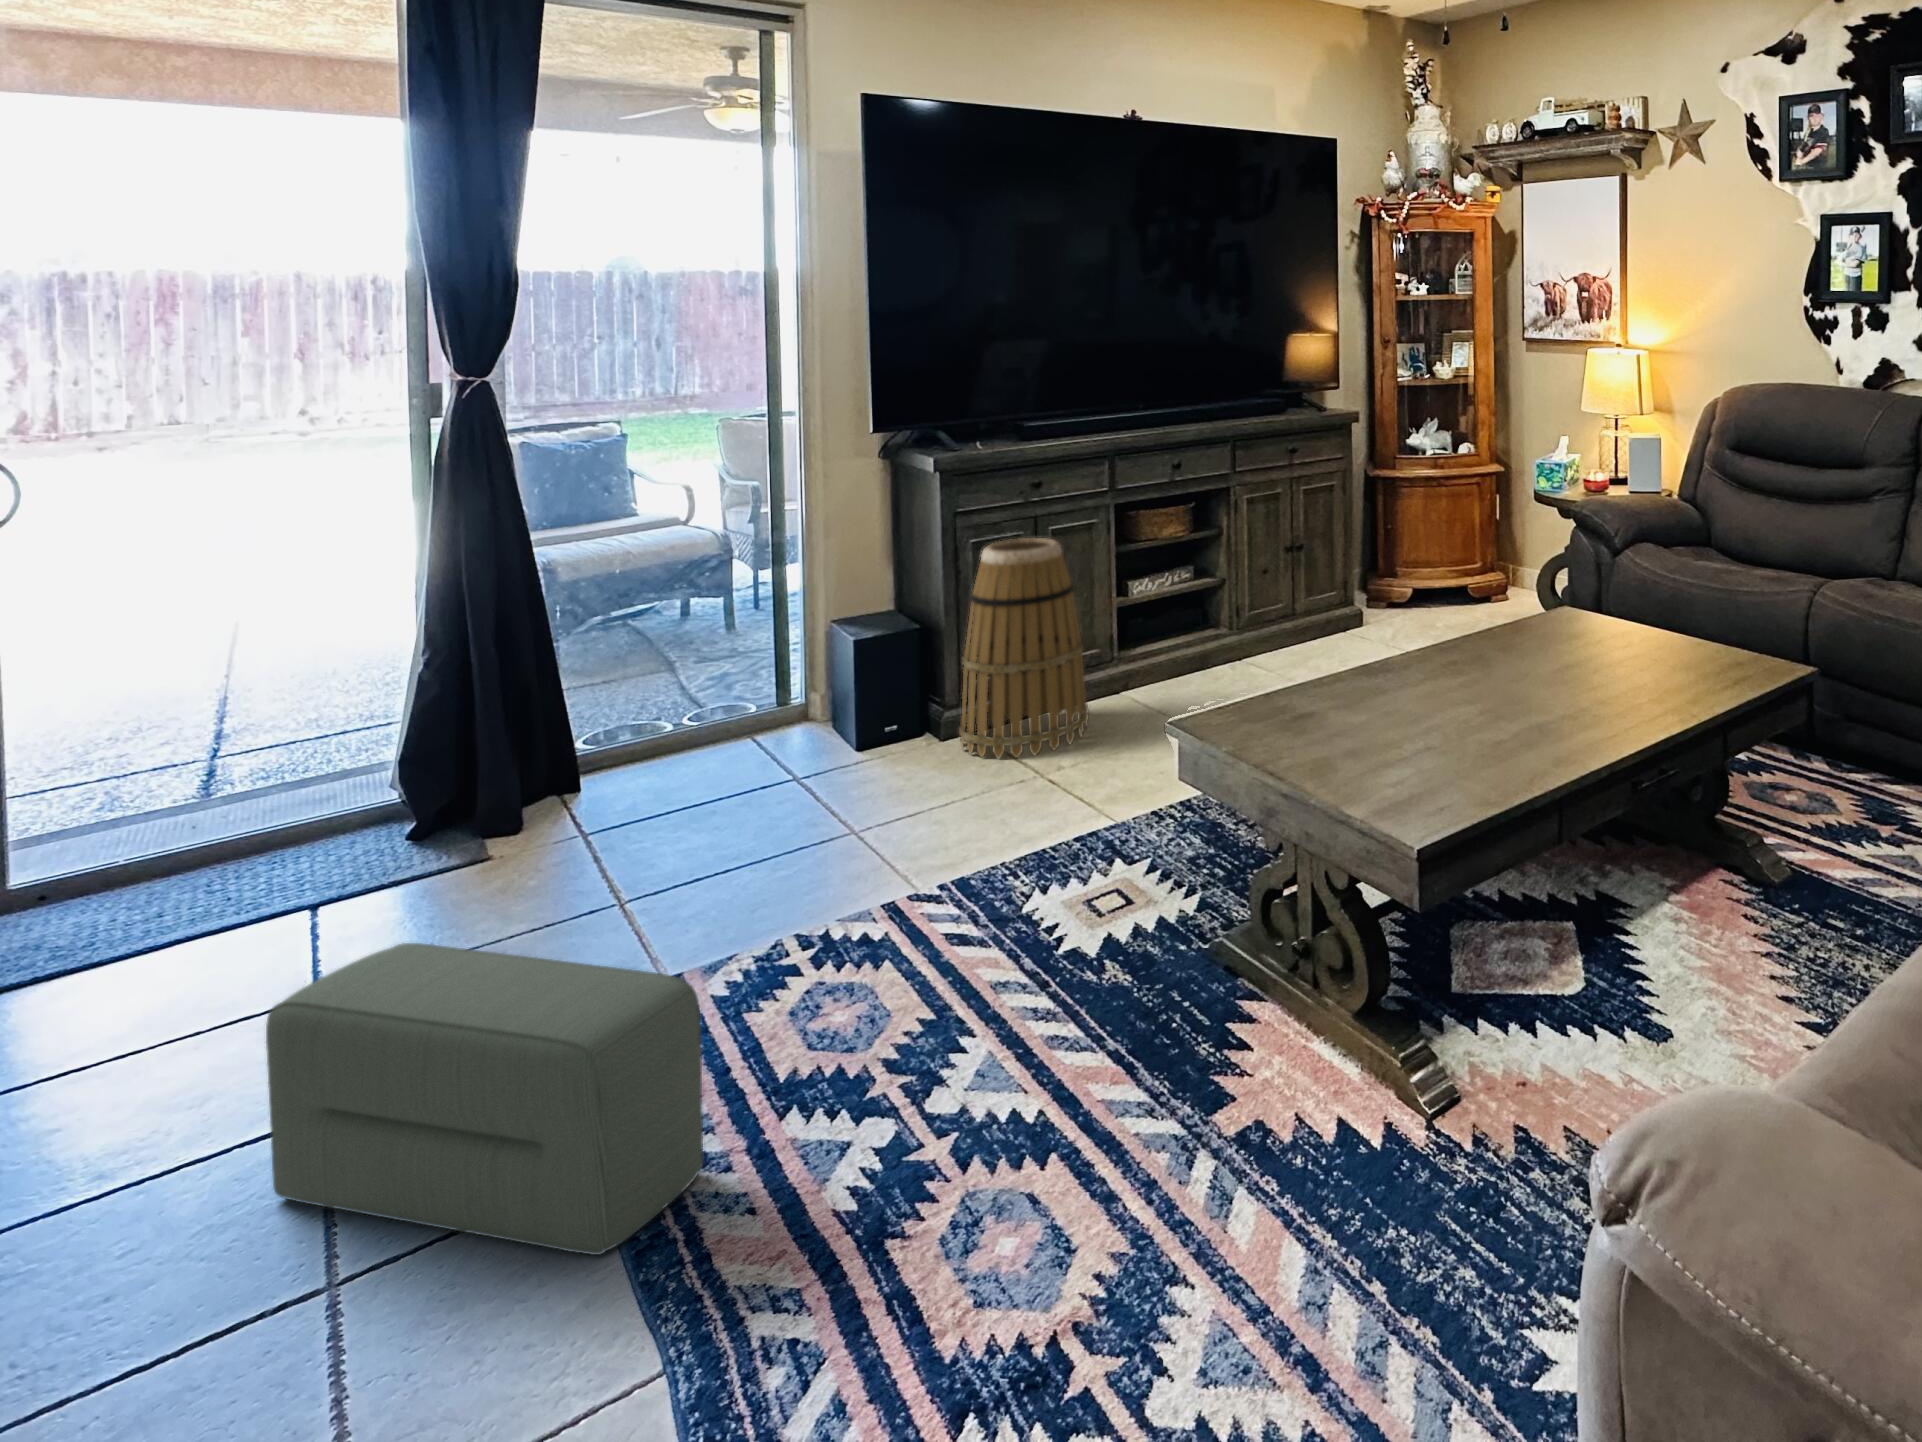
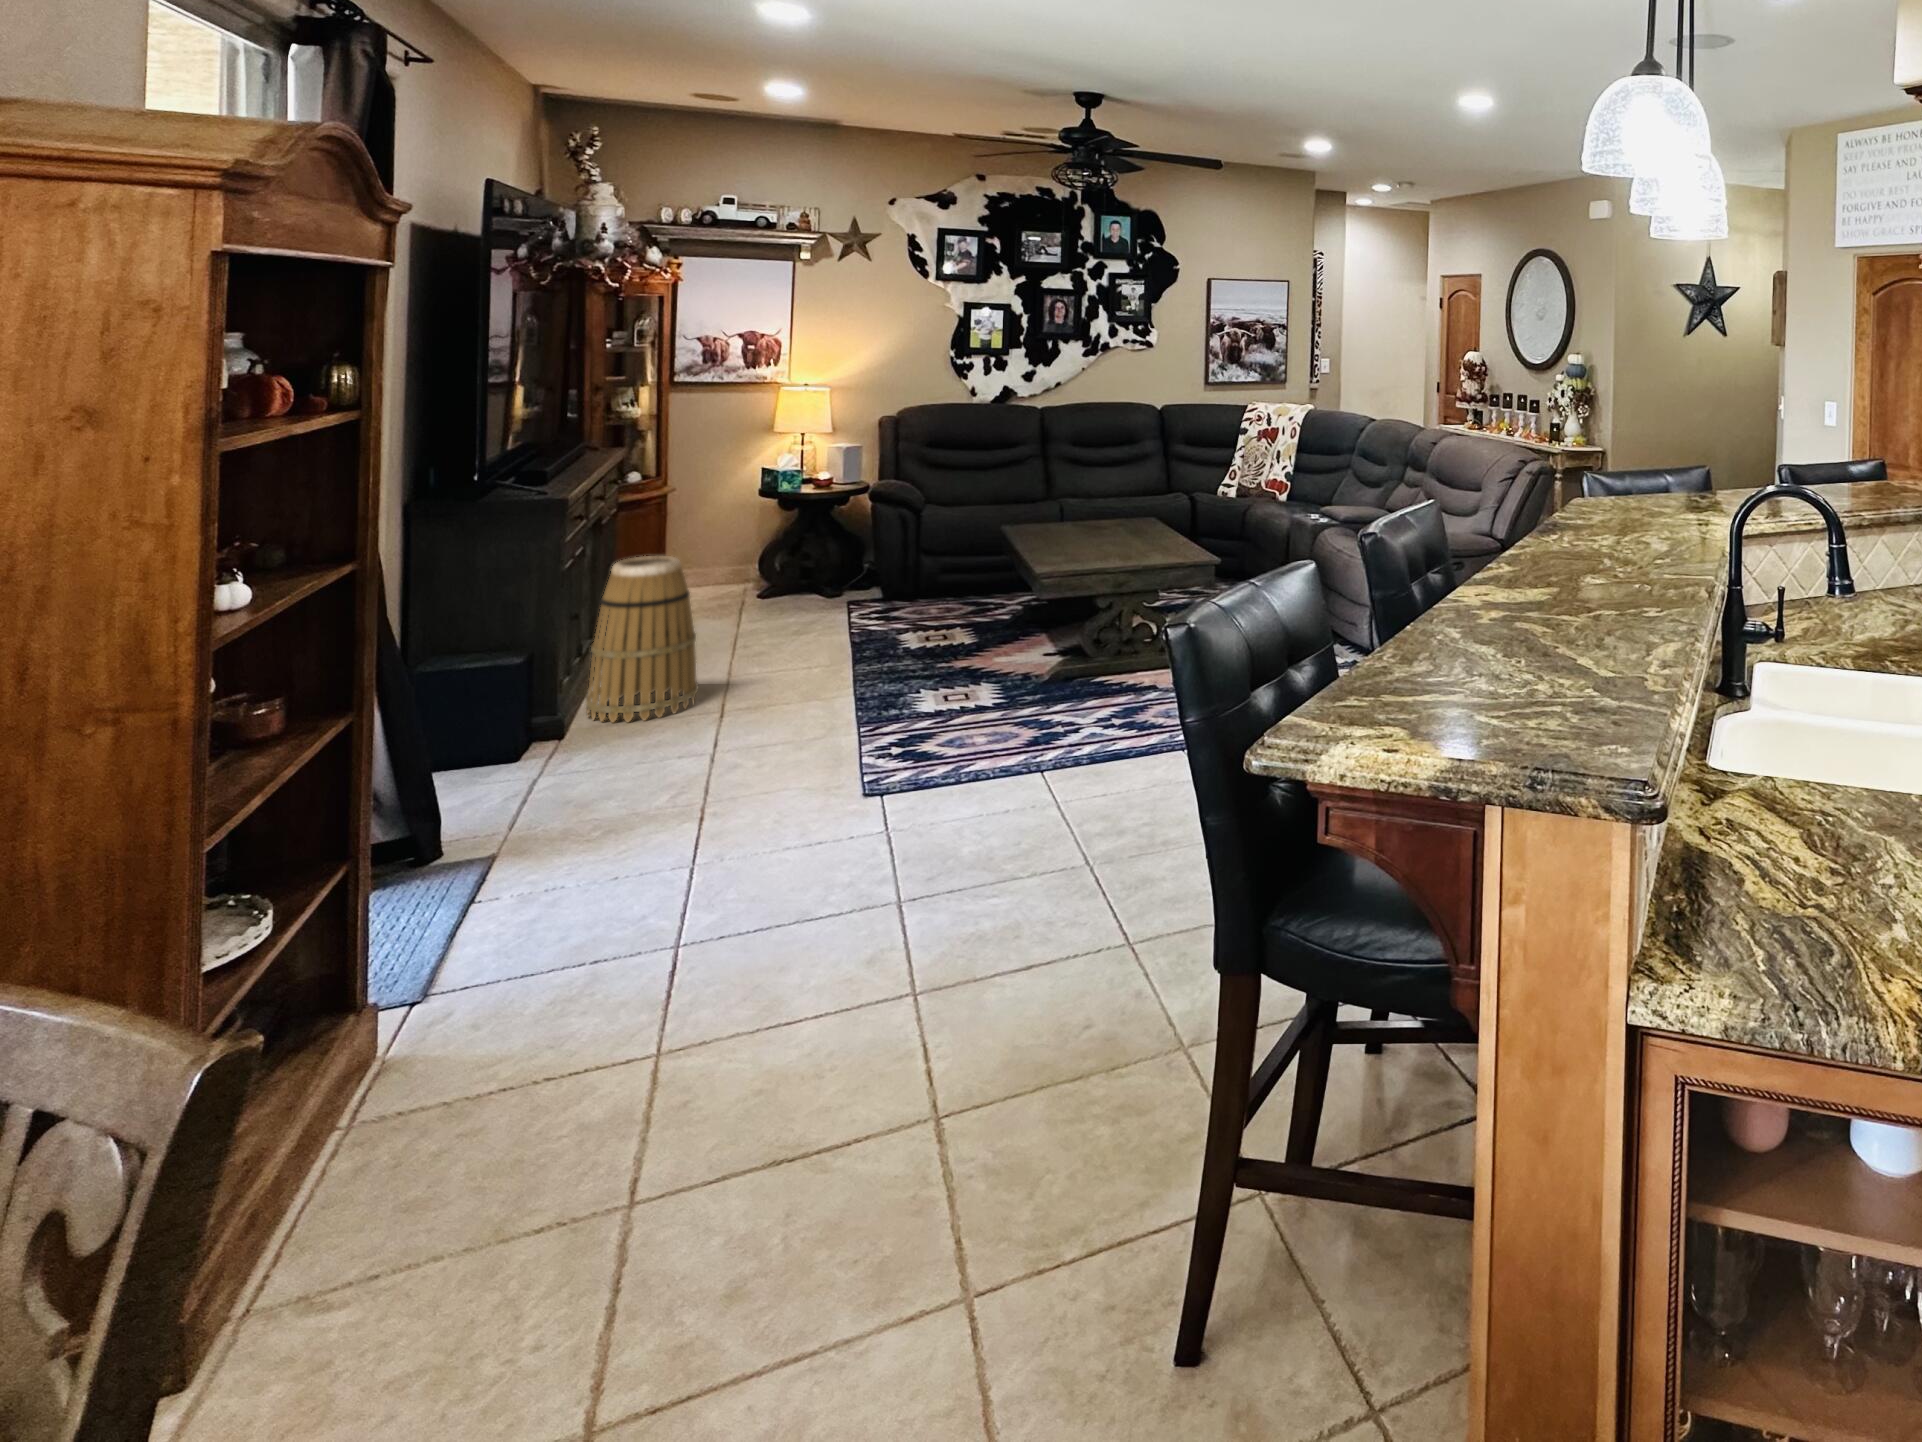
pouf: present [266,943,703,1255] -> none [909,681,1092,831]

